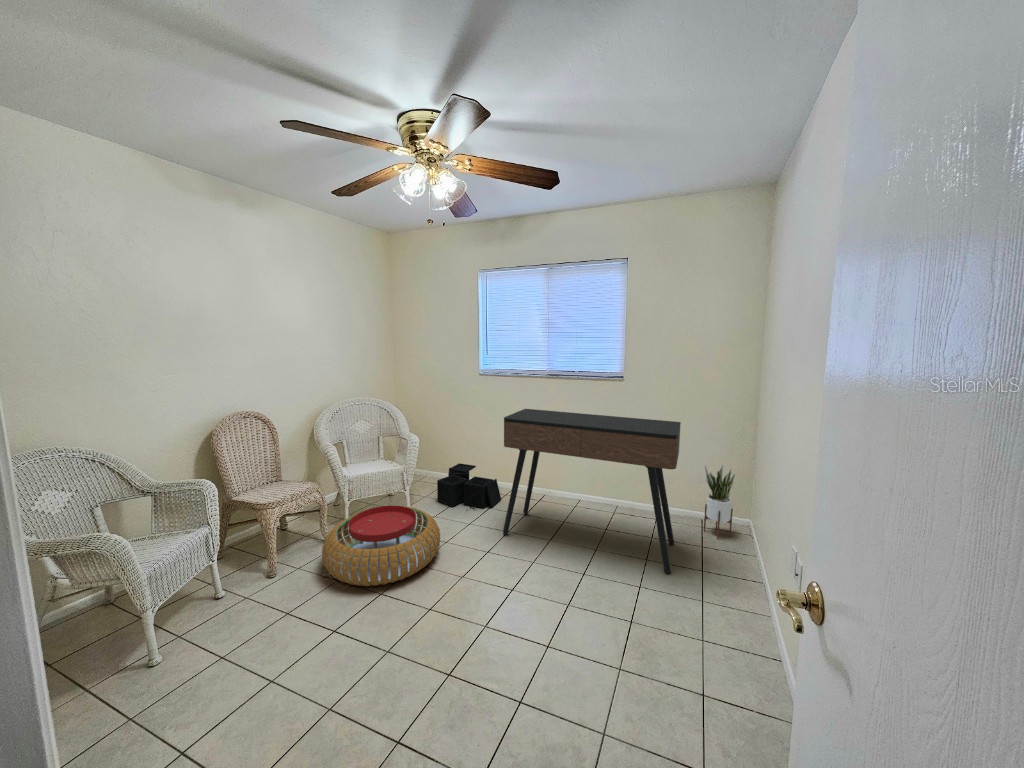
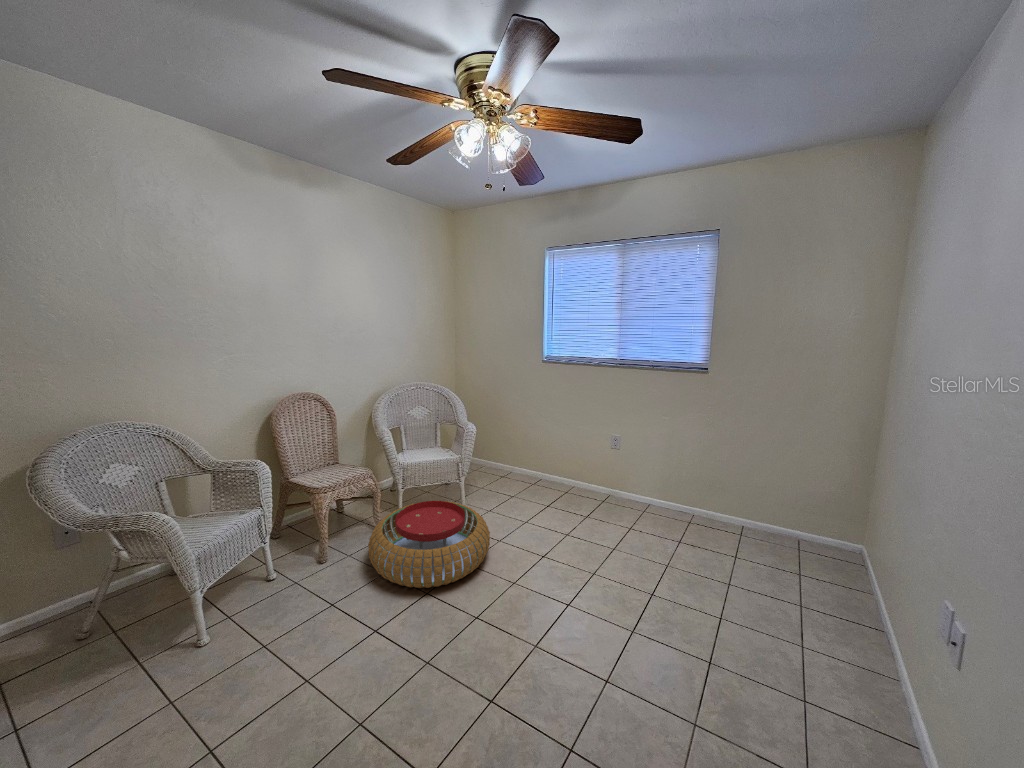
console table: present [503,409,681,574] -> none [558,406,785,620]
storage bin: present [437,463,501,509] -> none [491,457,559,511]
potted plant: present [704,465,735,539] -> none [803,490,853,581]

